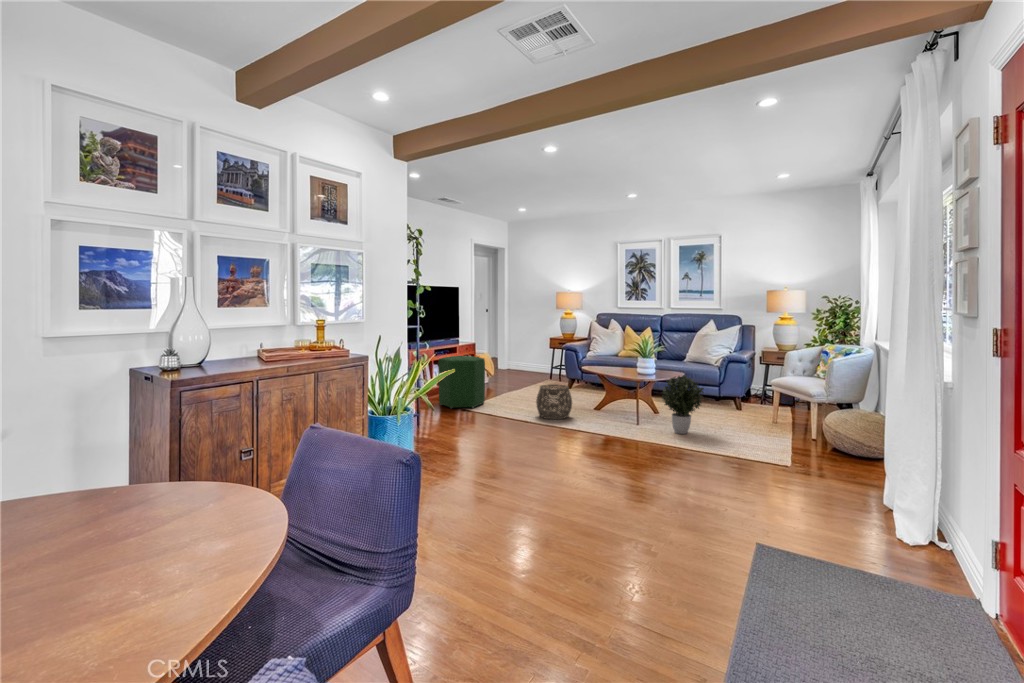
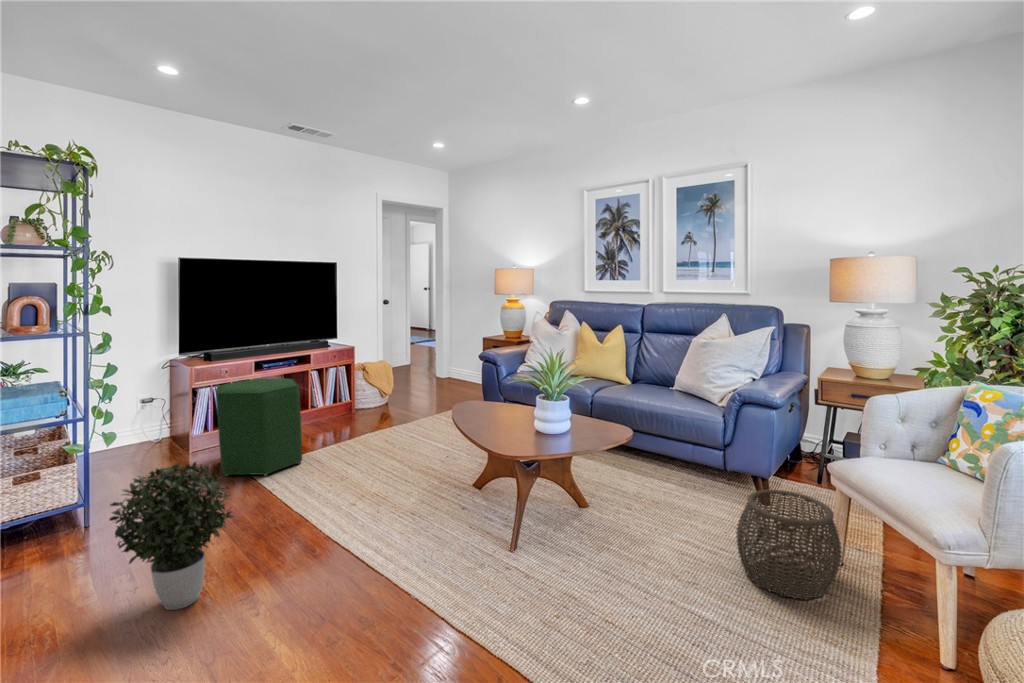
potted plant: present [662,375,704,434] -> present [109,462,234,610]
woven basket: present [536,384,572,420] -> present [736,490,842,600]

